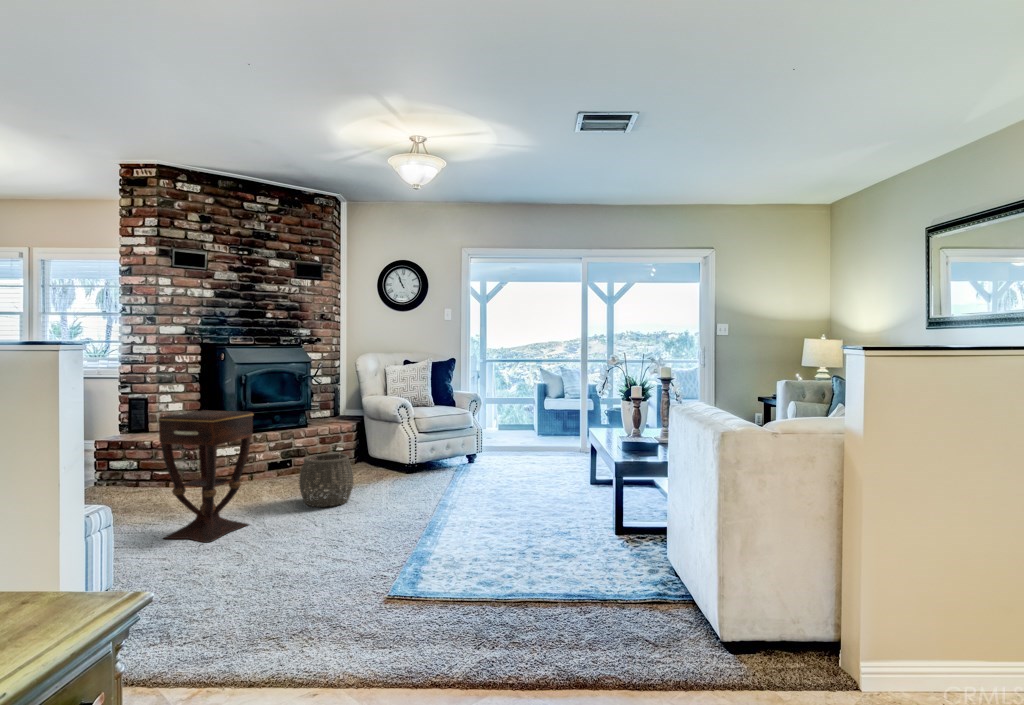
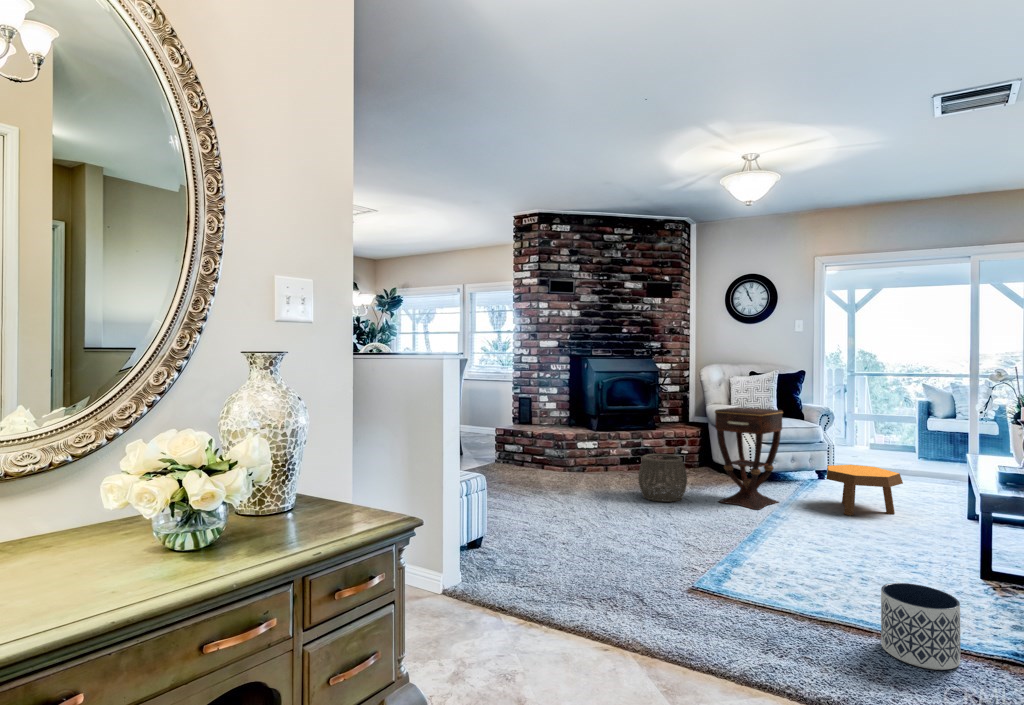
side table: present [158,410,253,542] -> present [715,407,783,510]
footstool: none [482,446,543,493] -> present [826,465,903,516]
planter: none [567,550,625,623] -> present [881,583,960,670]

